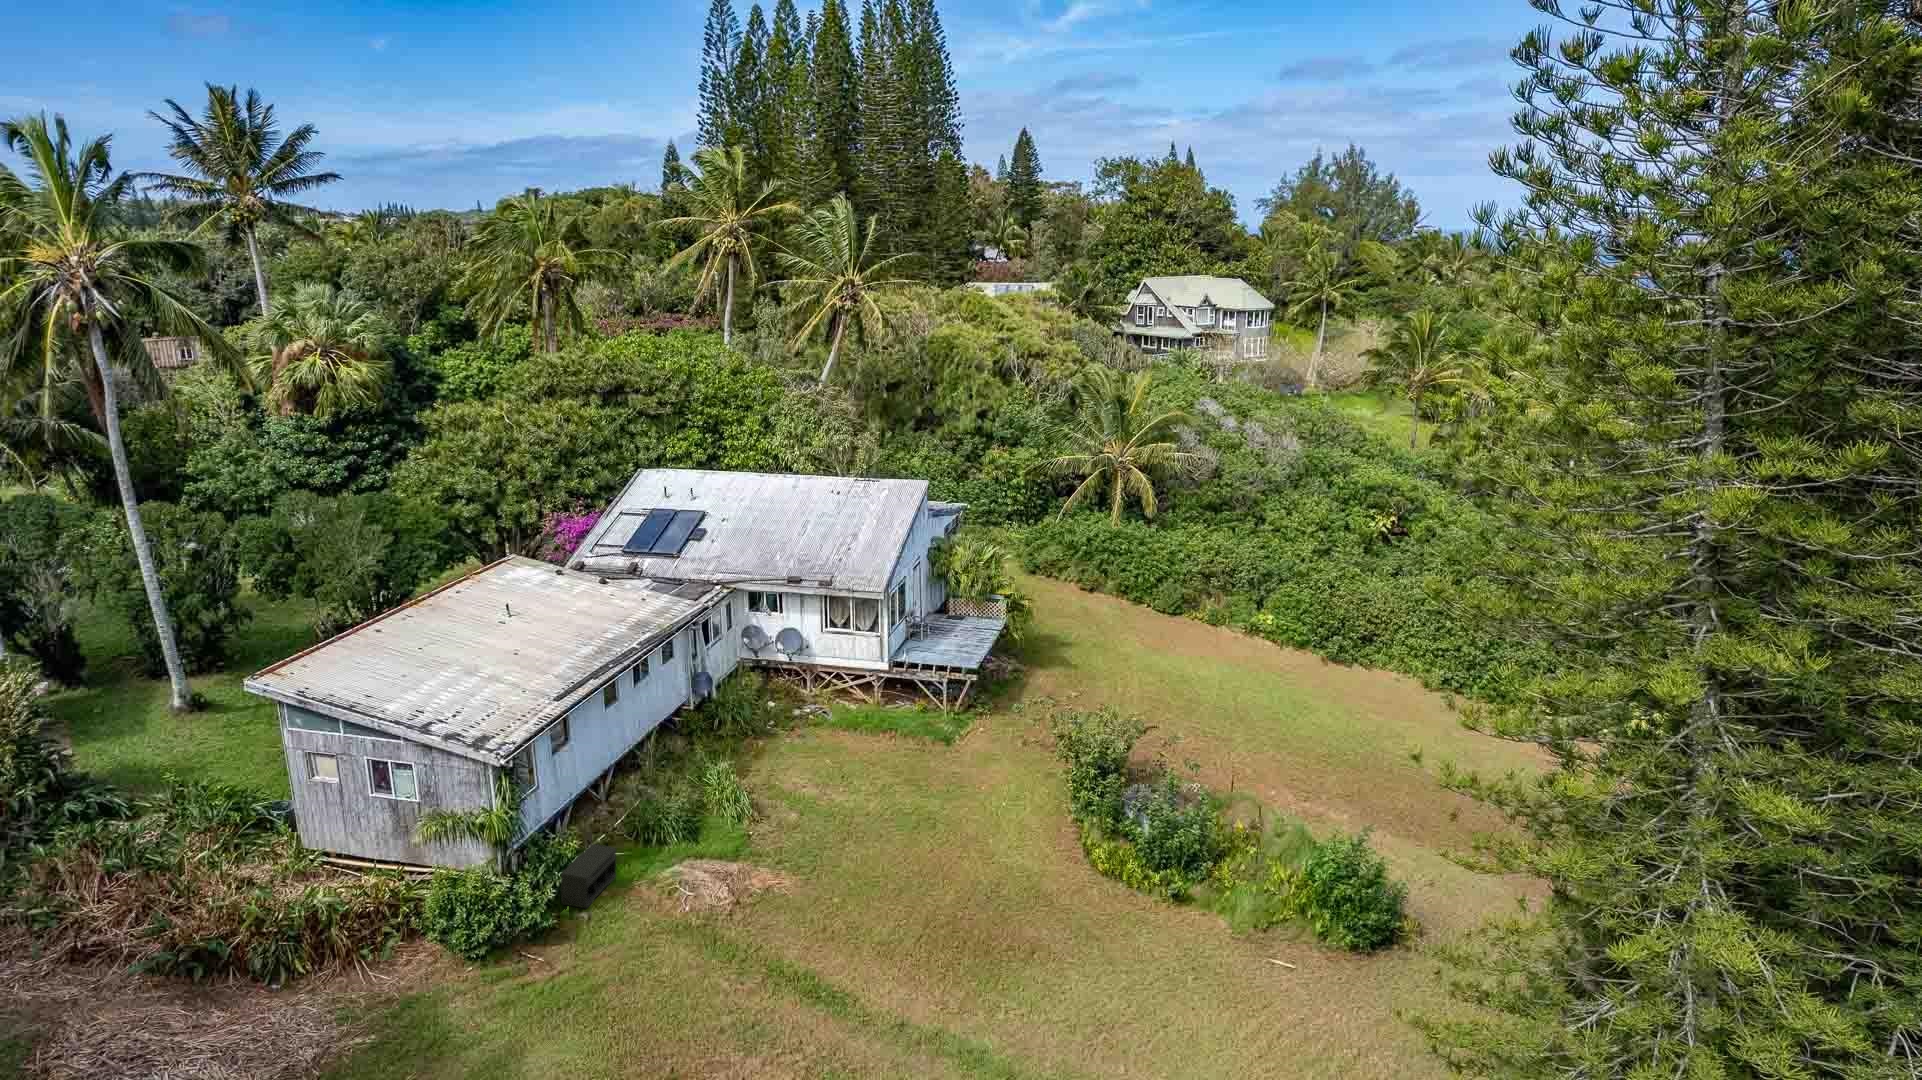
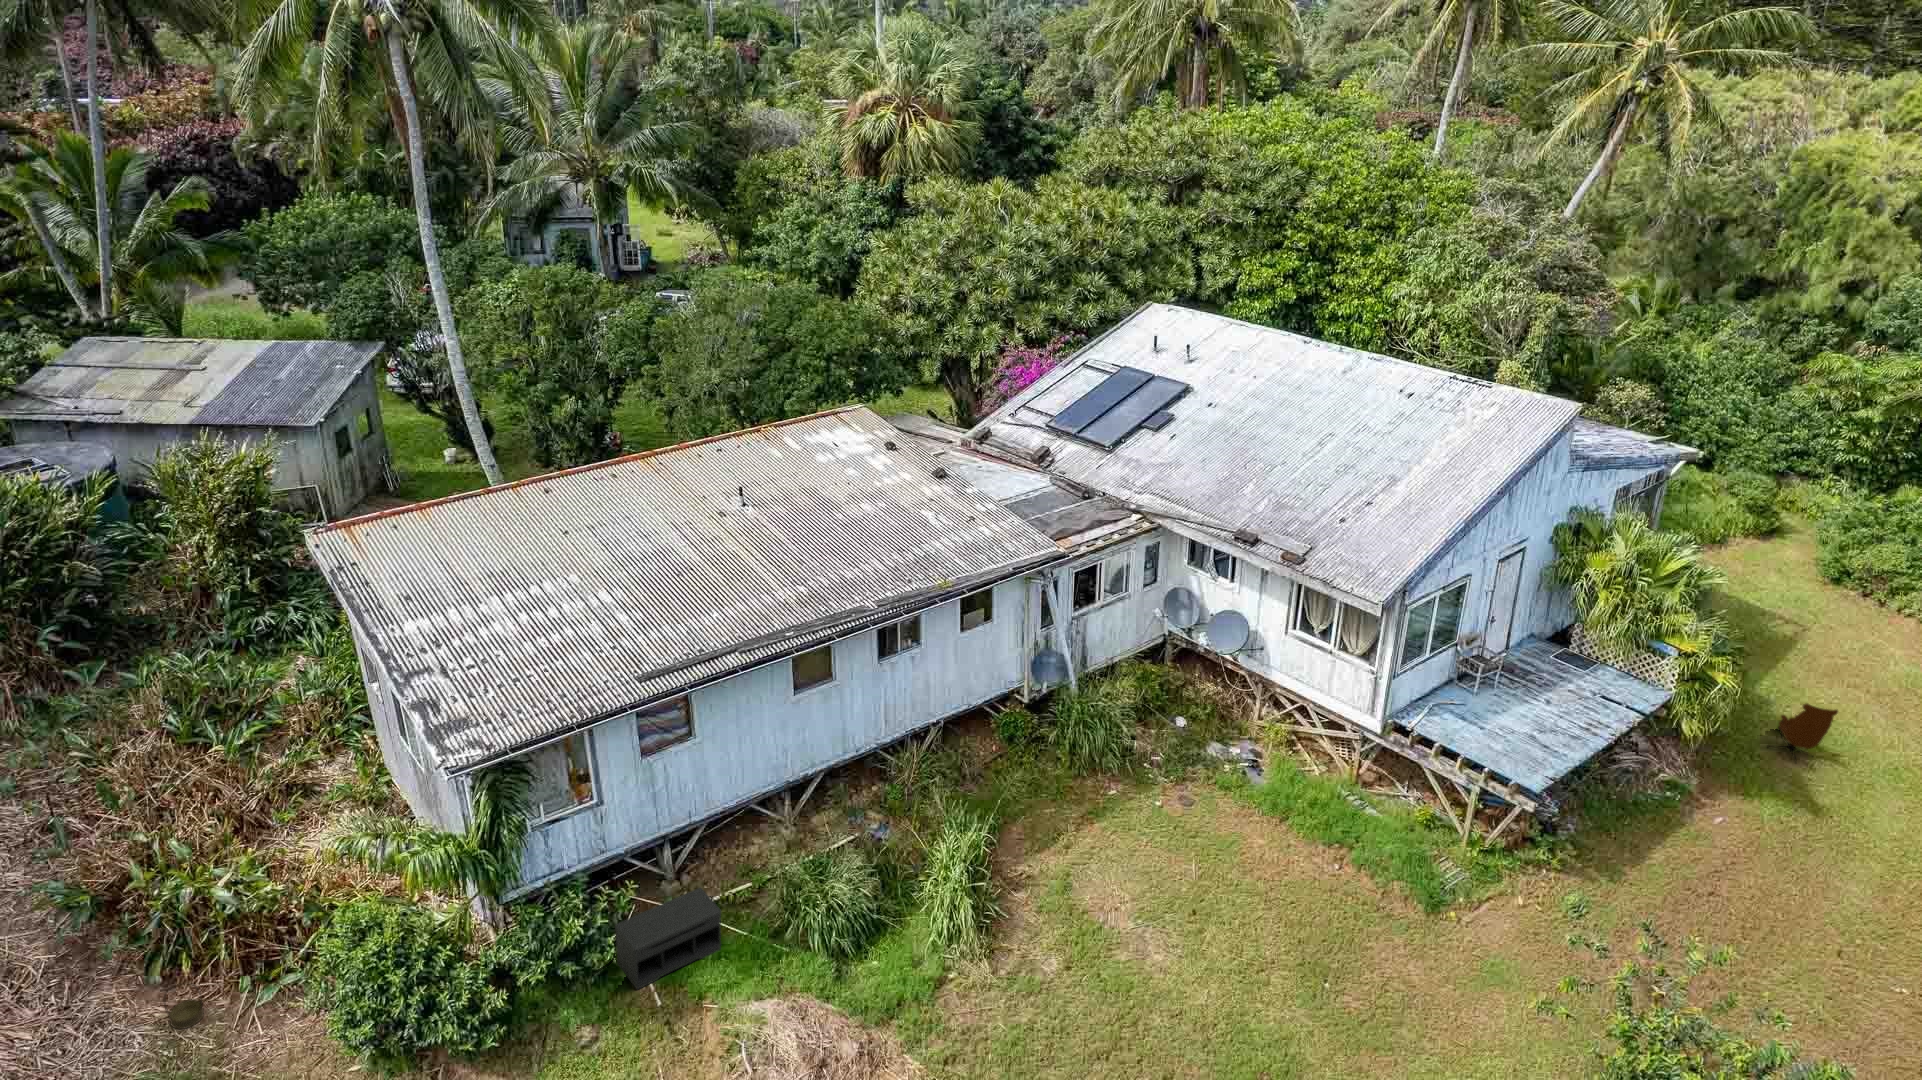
lounge chair: none [1032,611,1064,645] -> present [1777,704,1838,760]
basket: none [279,1000,304,1039] -> present [164,983,204,1029]

